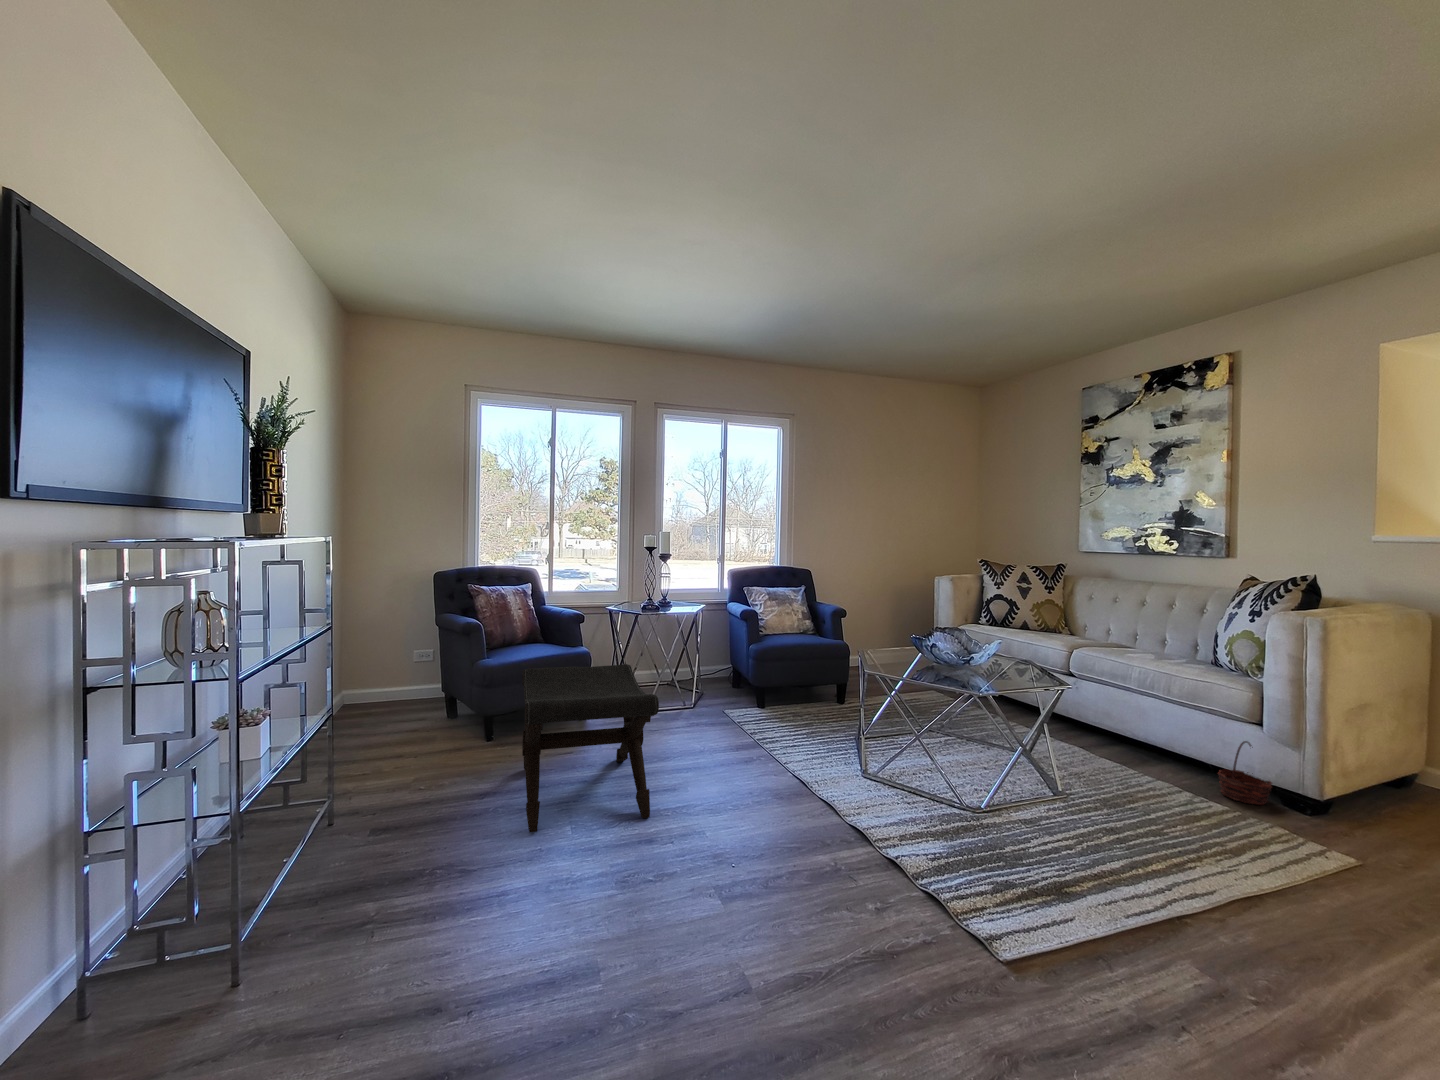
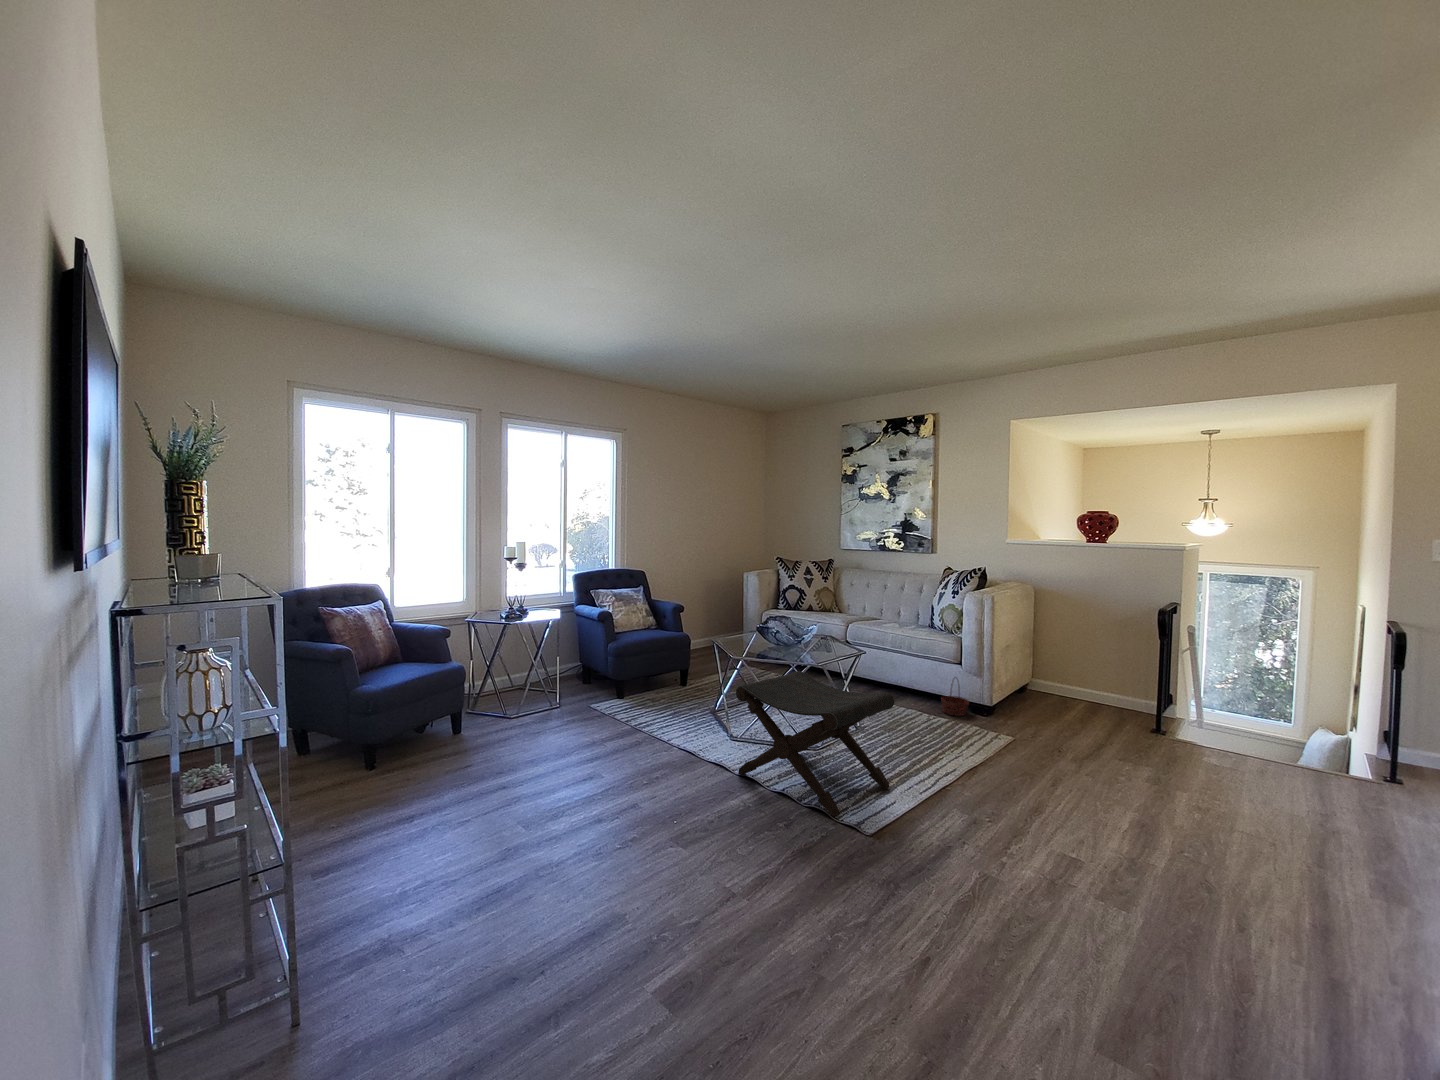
footstool: present [522,664,659,832] -> present [736,671,894,816]

